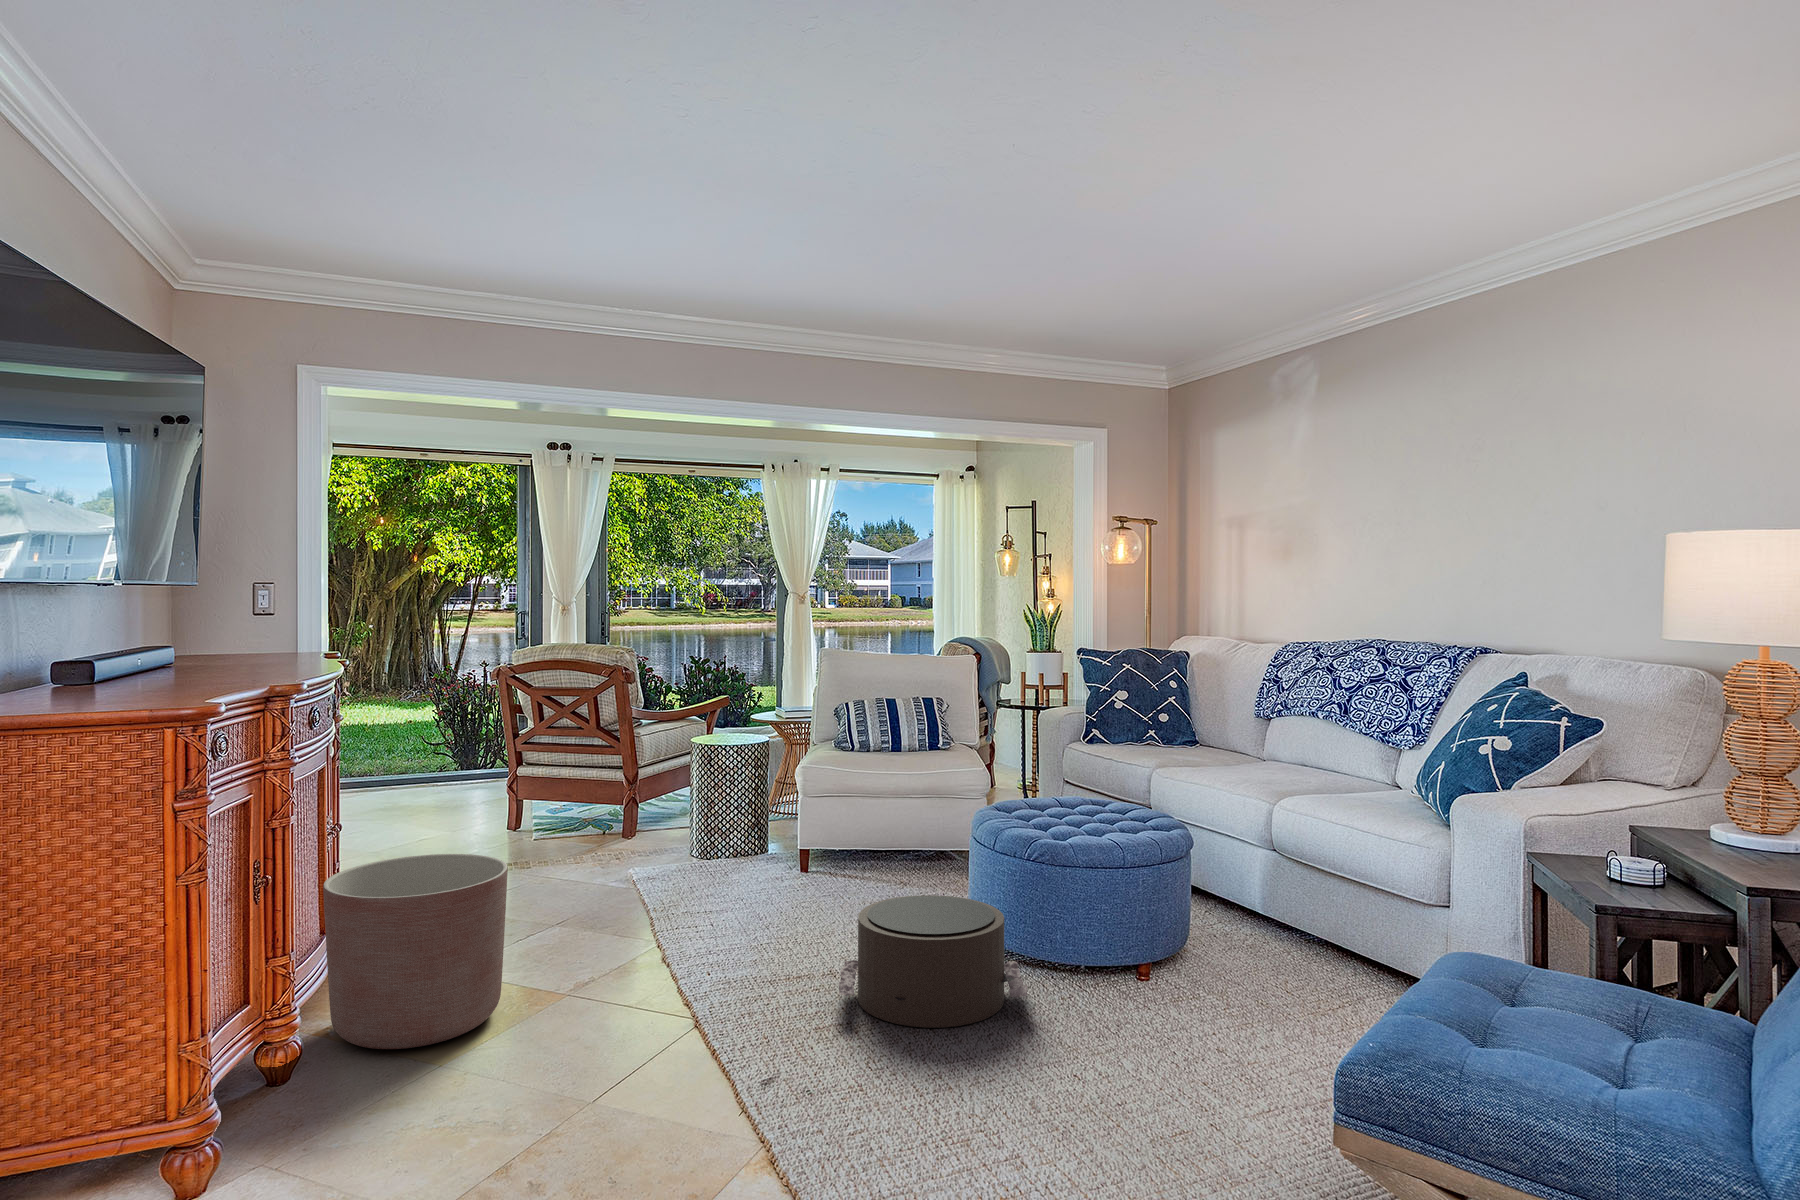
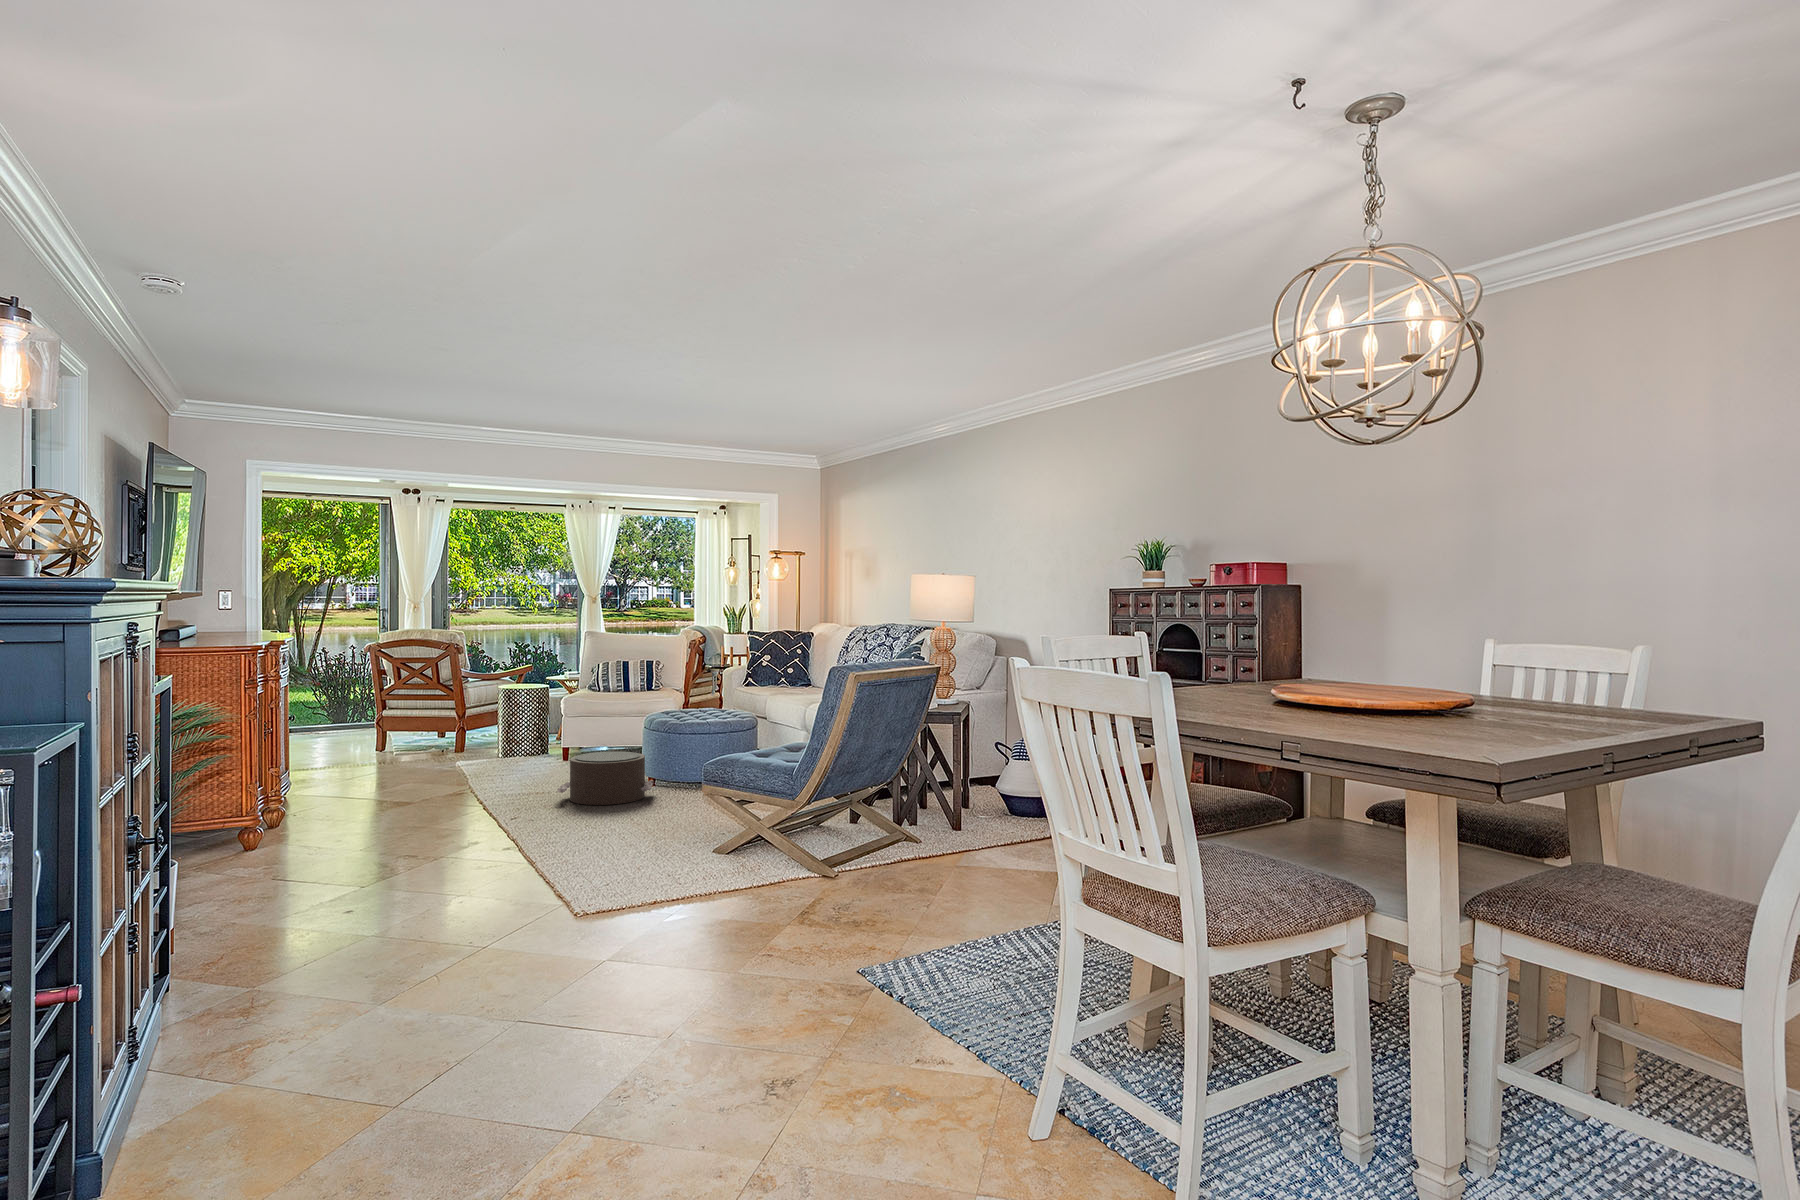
planter: present [323,854,508,1049] -> none [293,732,387,817]

